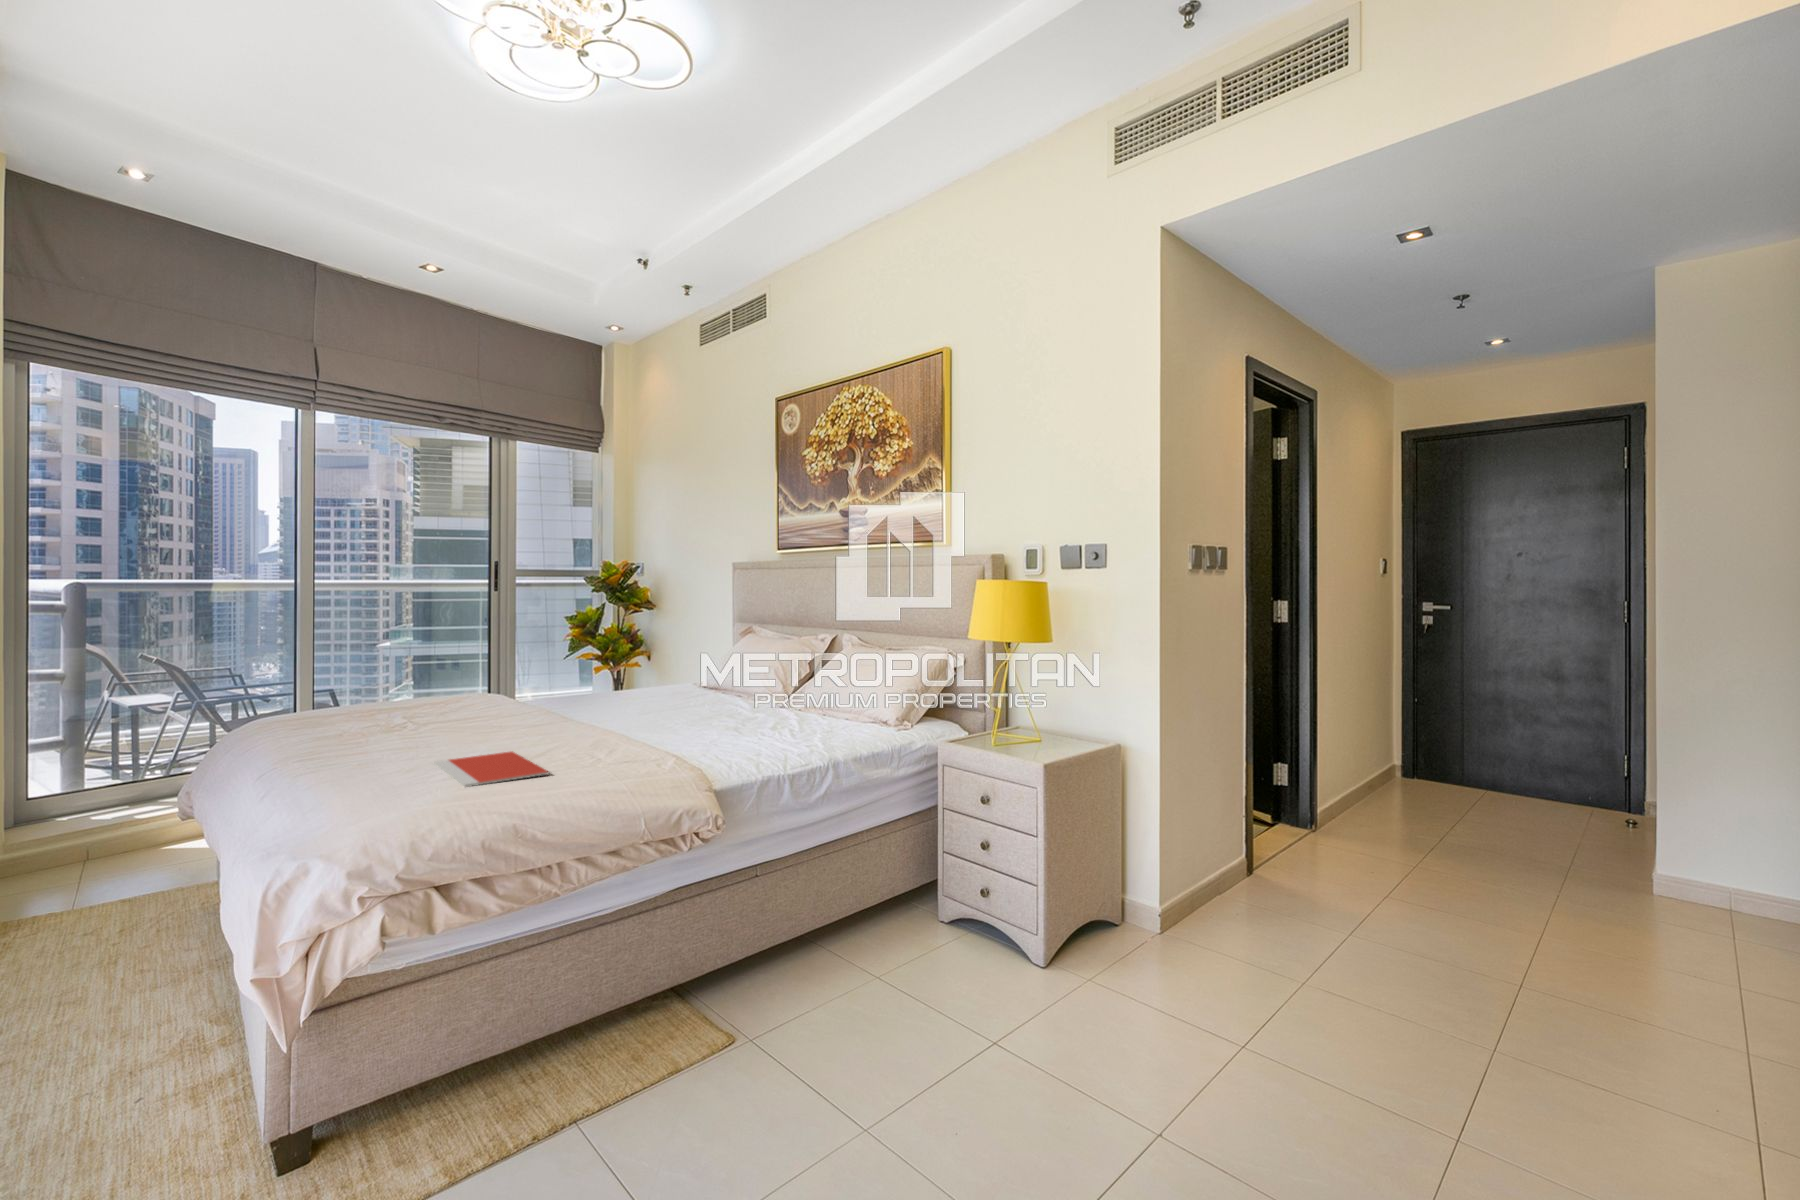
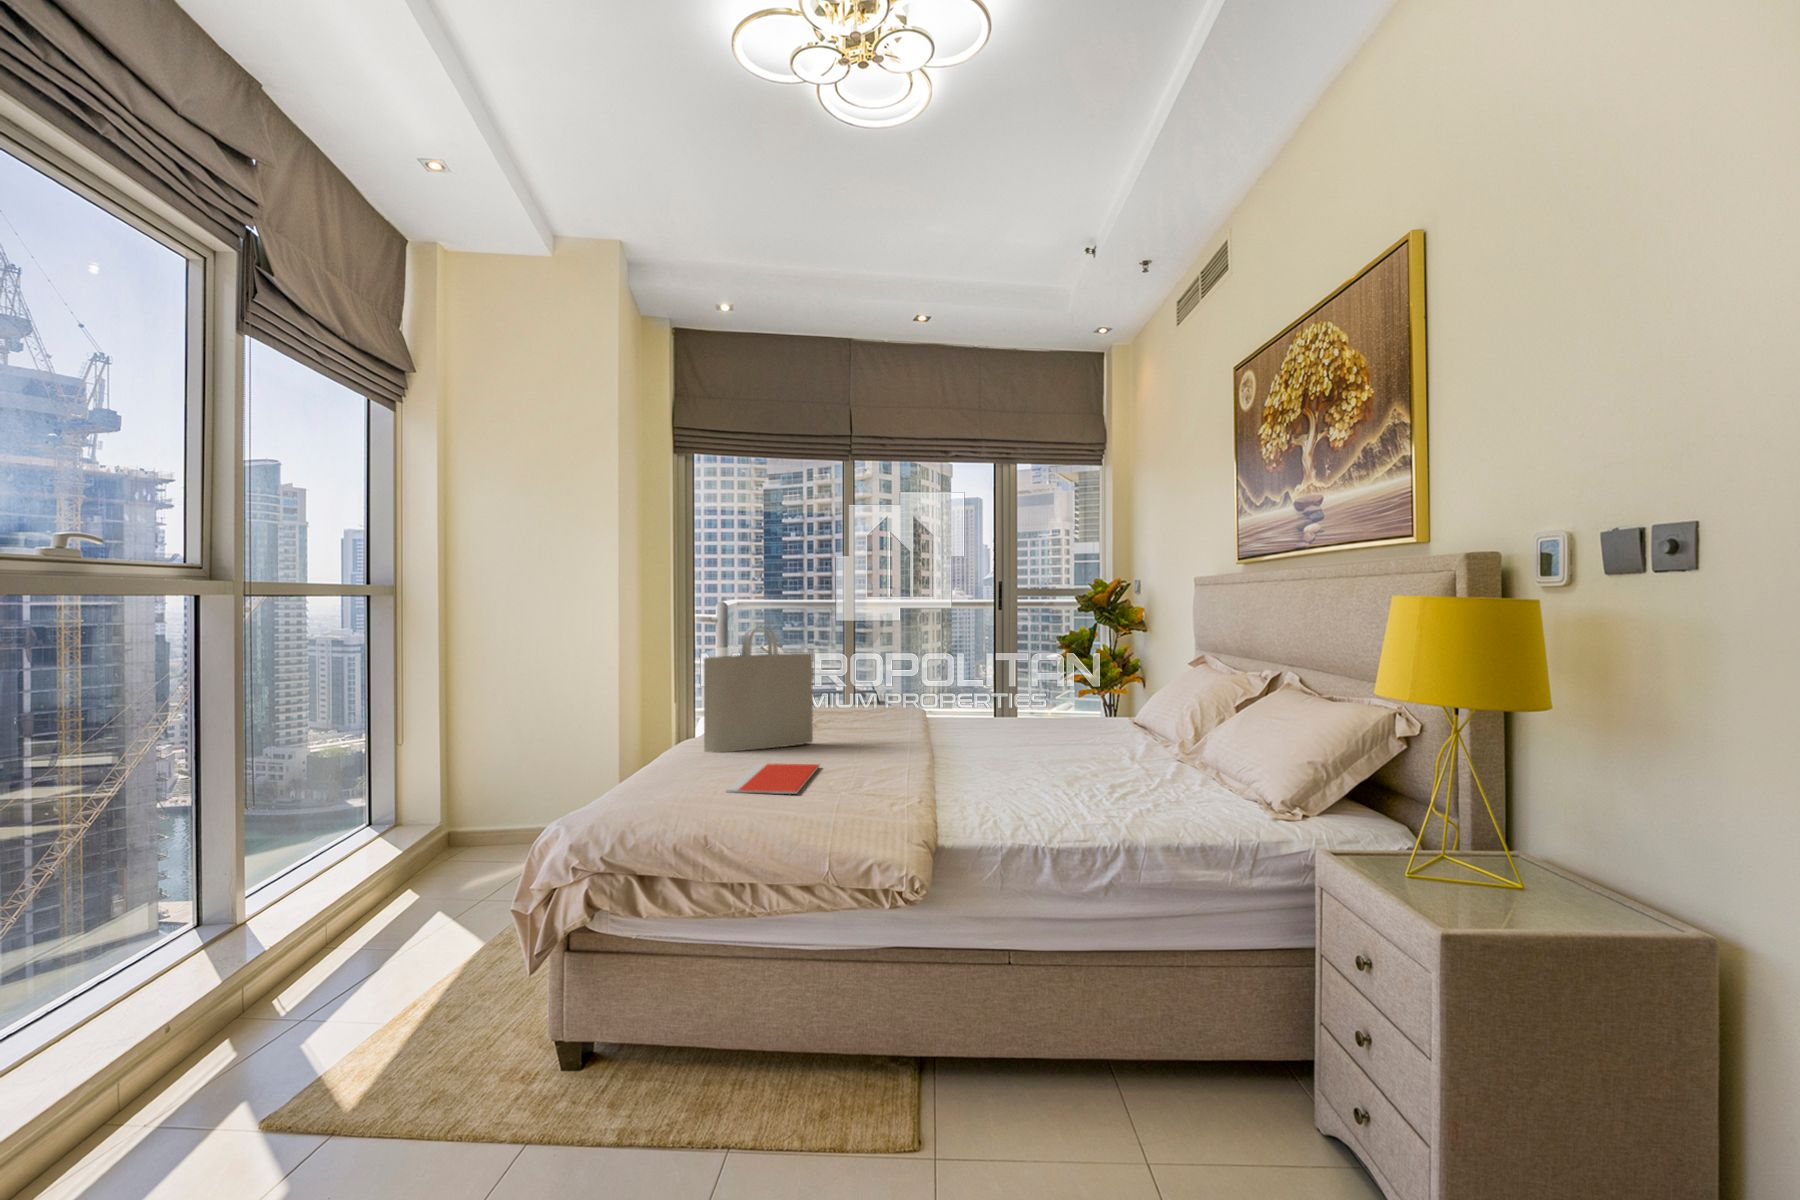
tote bag: none [322,605,446,765] -> present [704,626,813,752]

